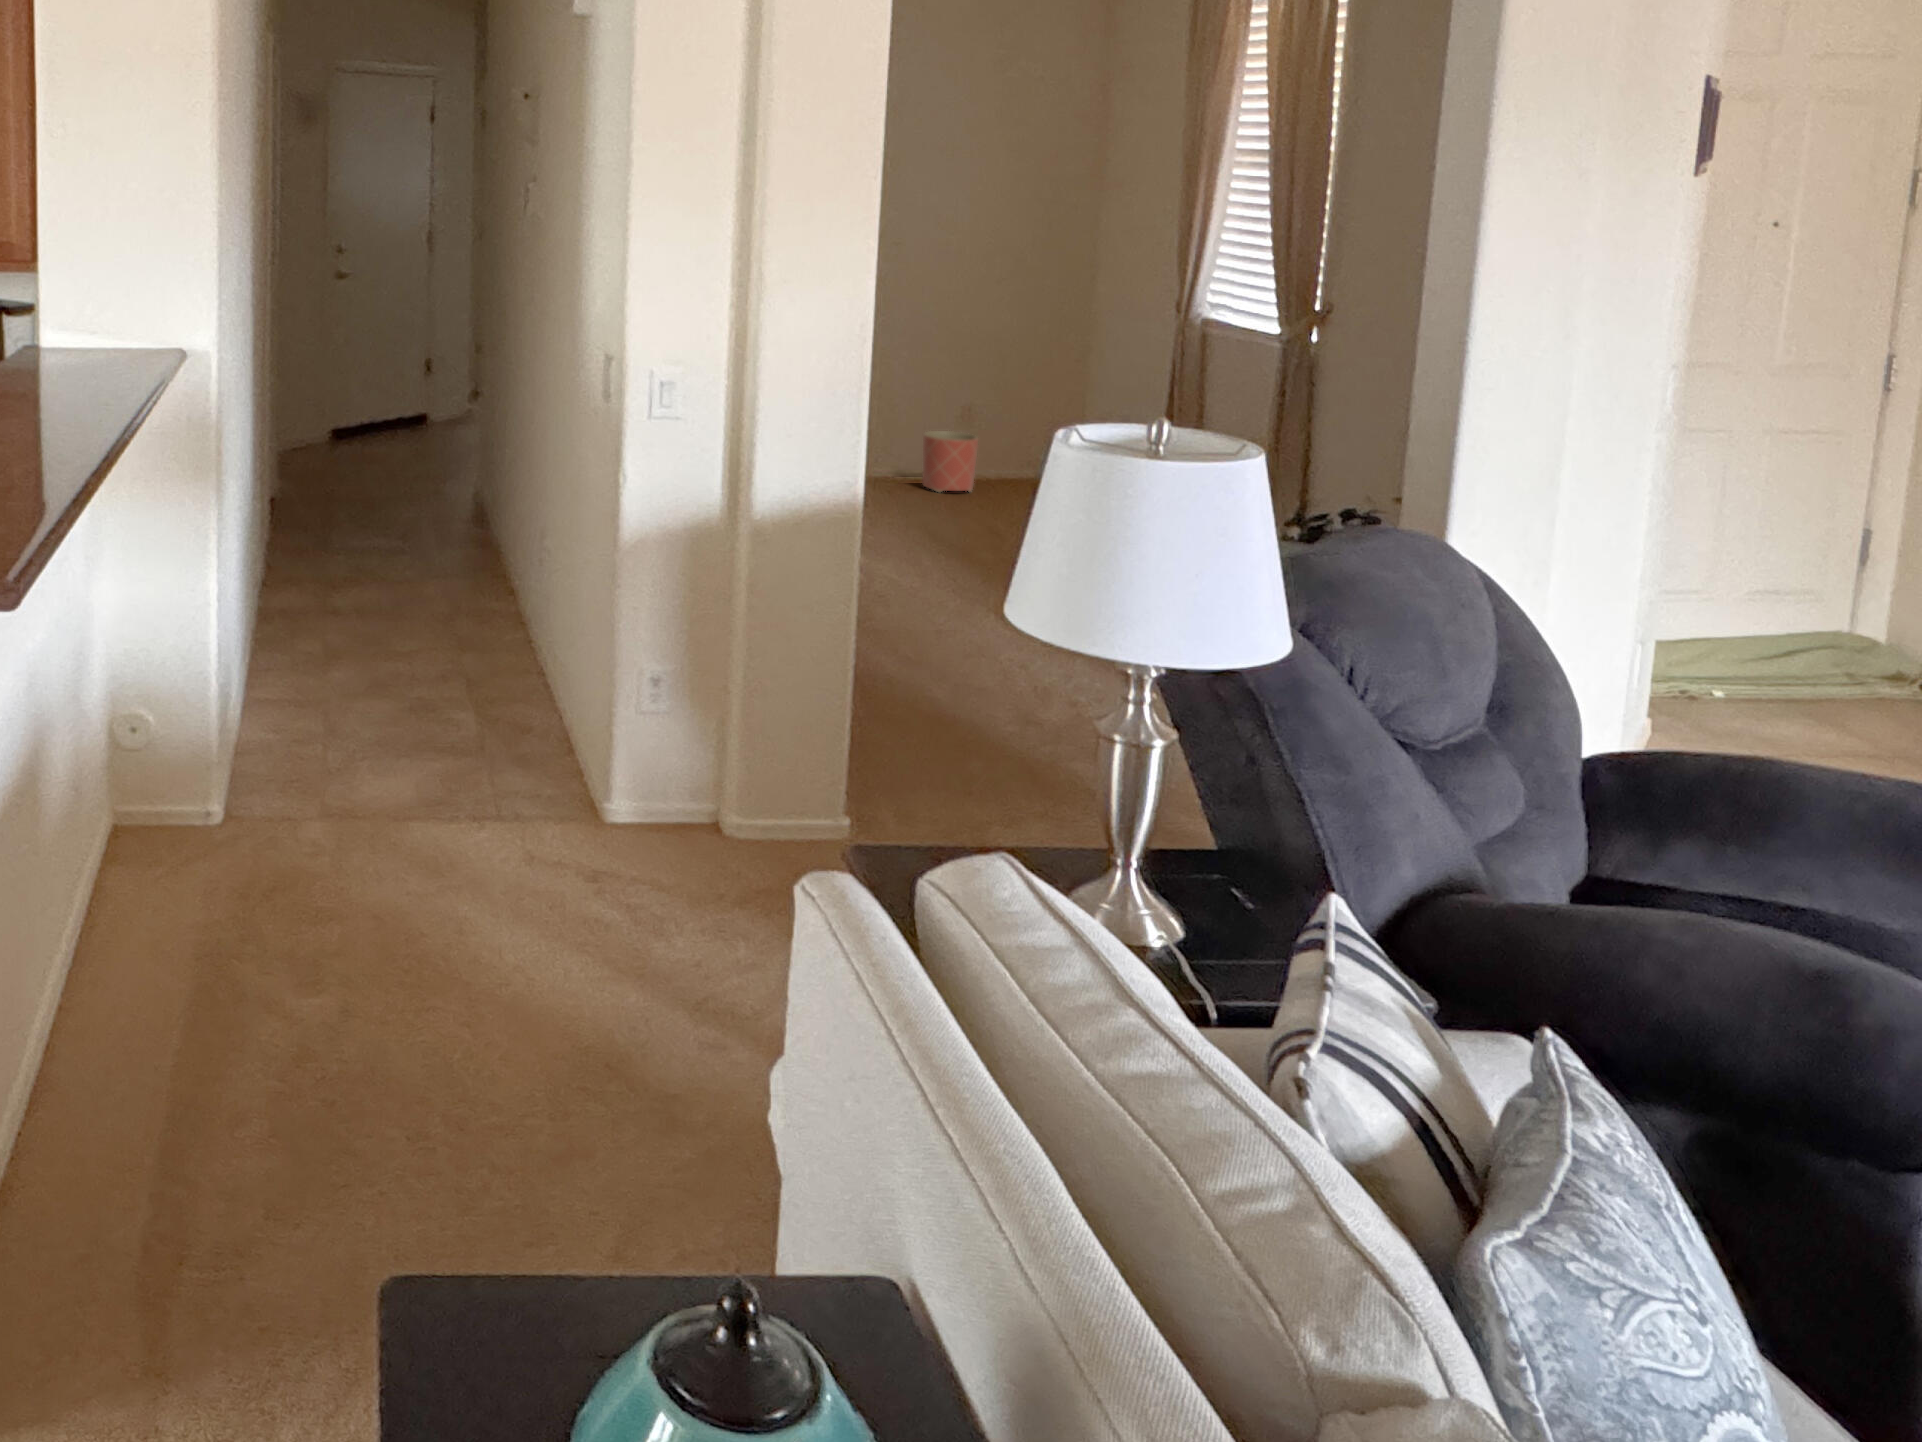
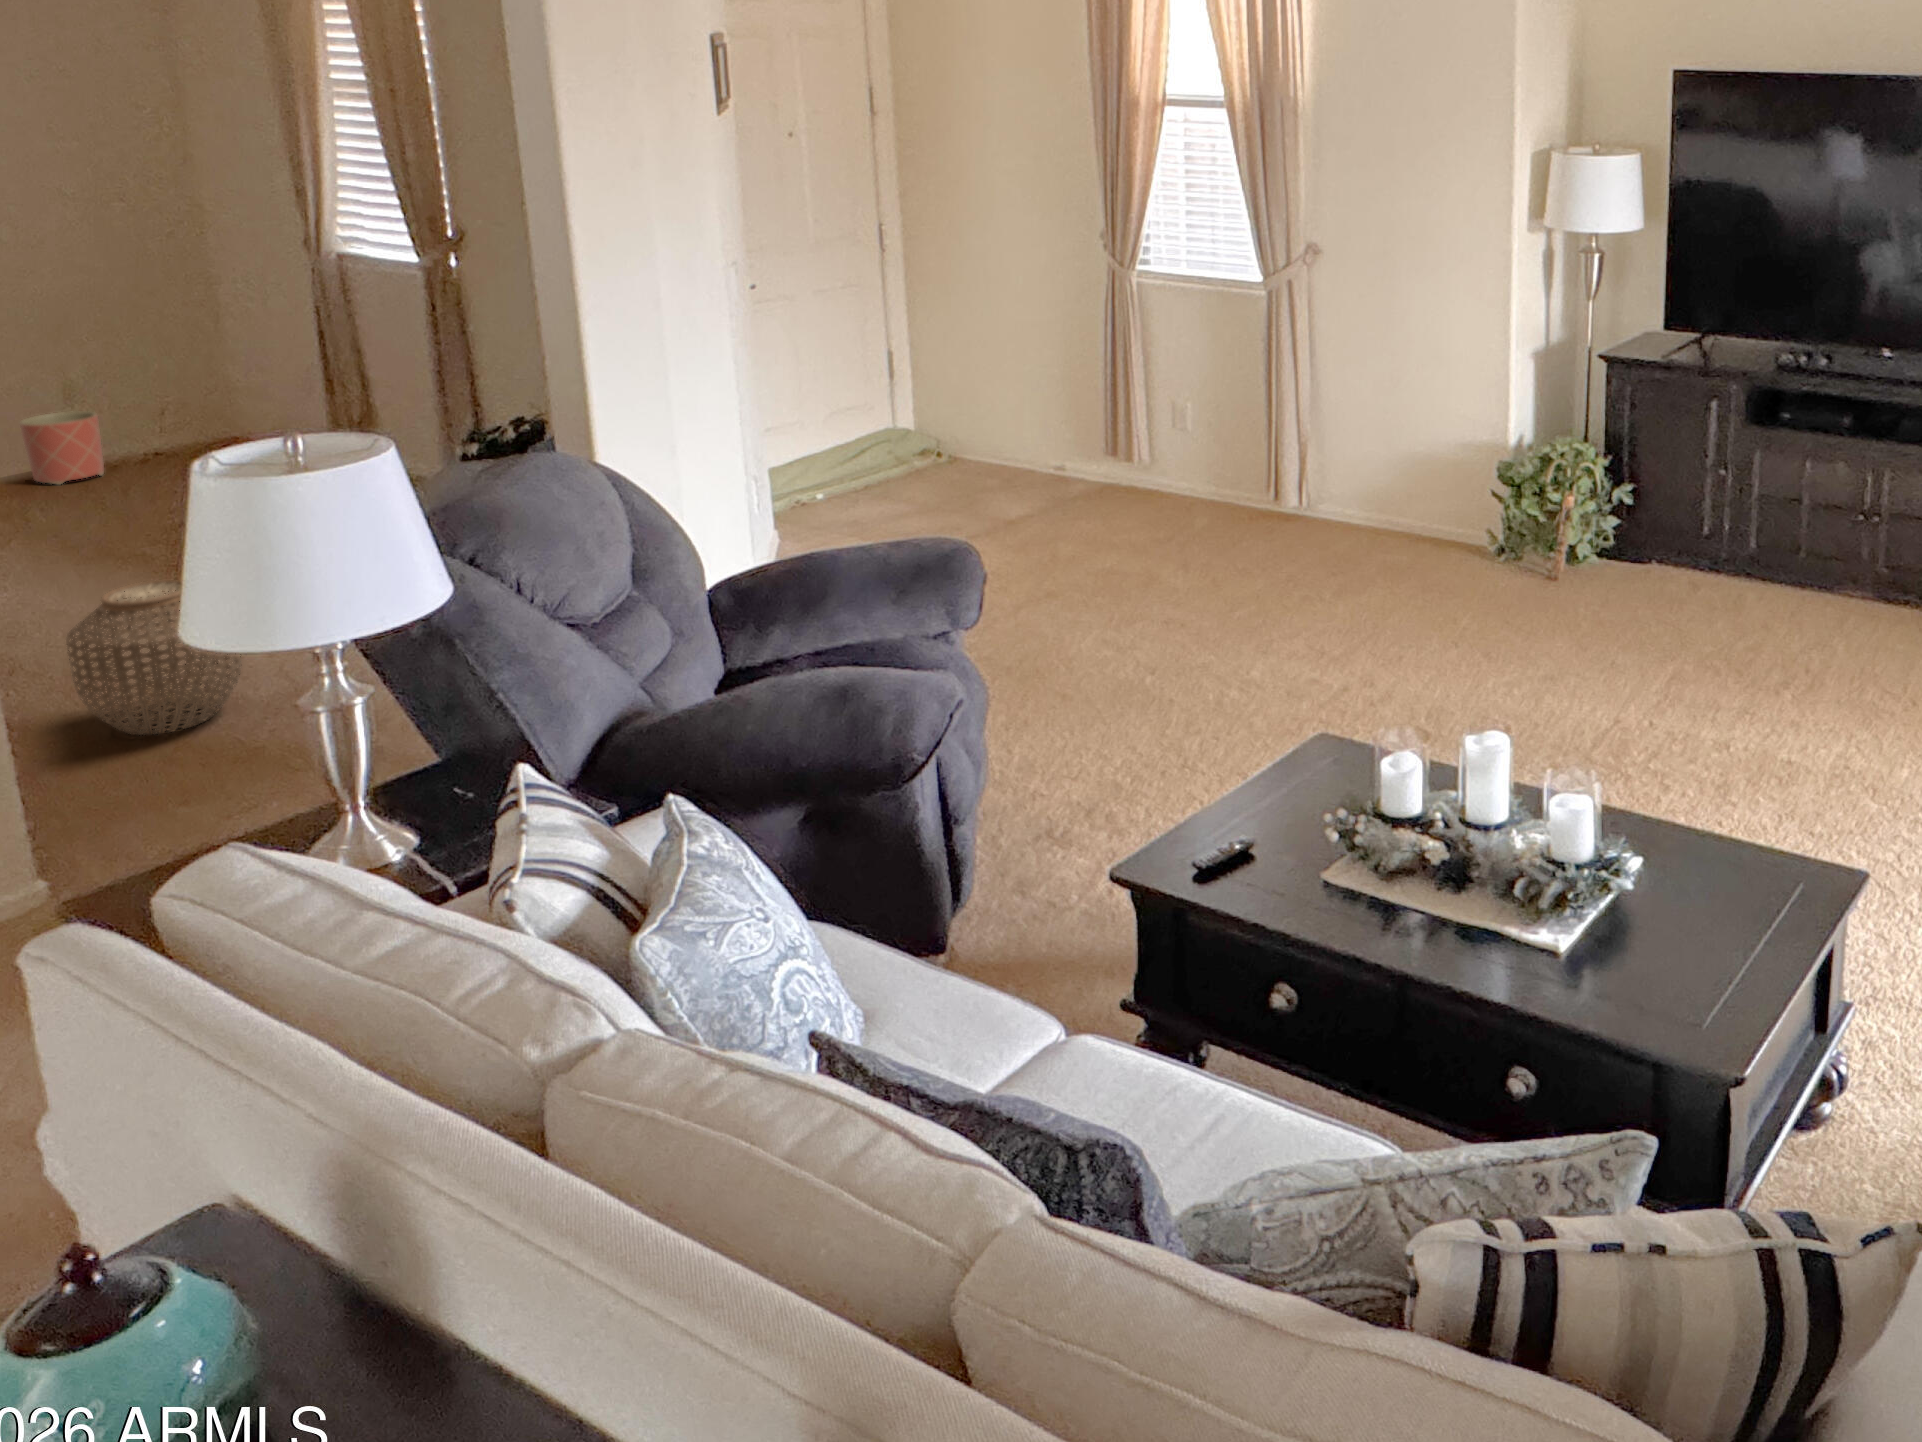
woven basket: none [909,582,1046,730] -> present [67,580,241,735]

